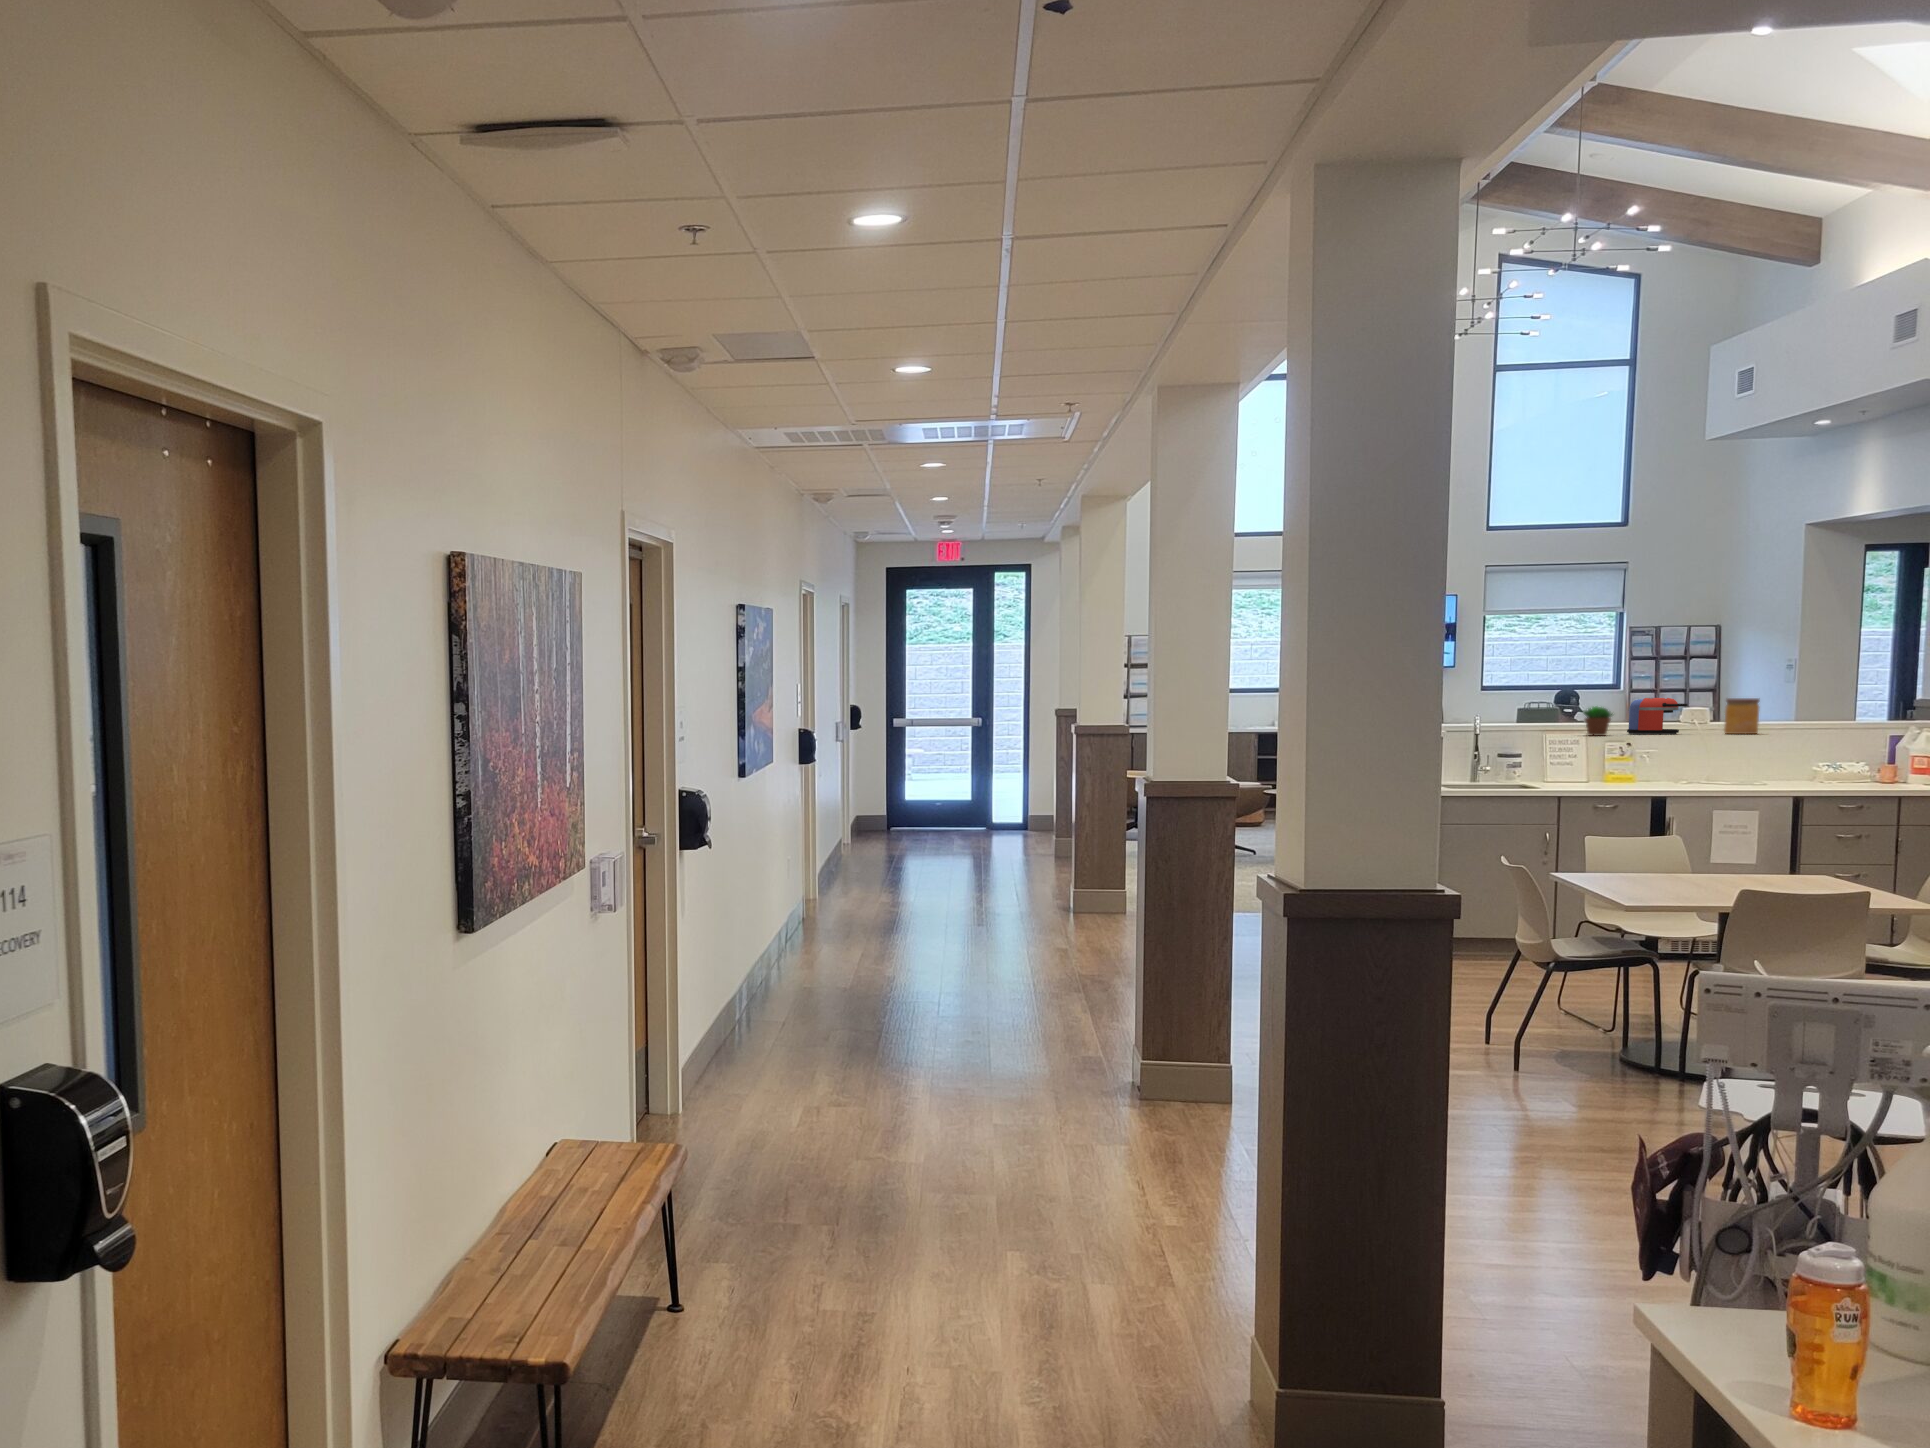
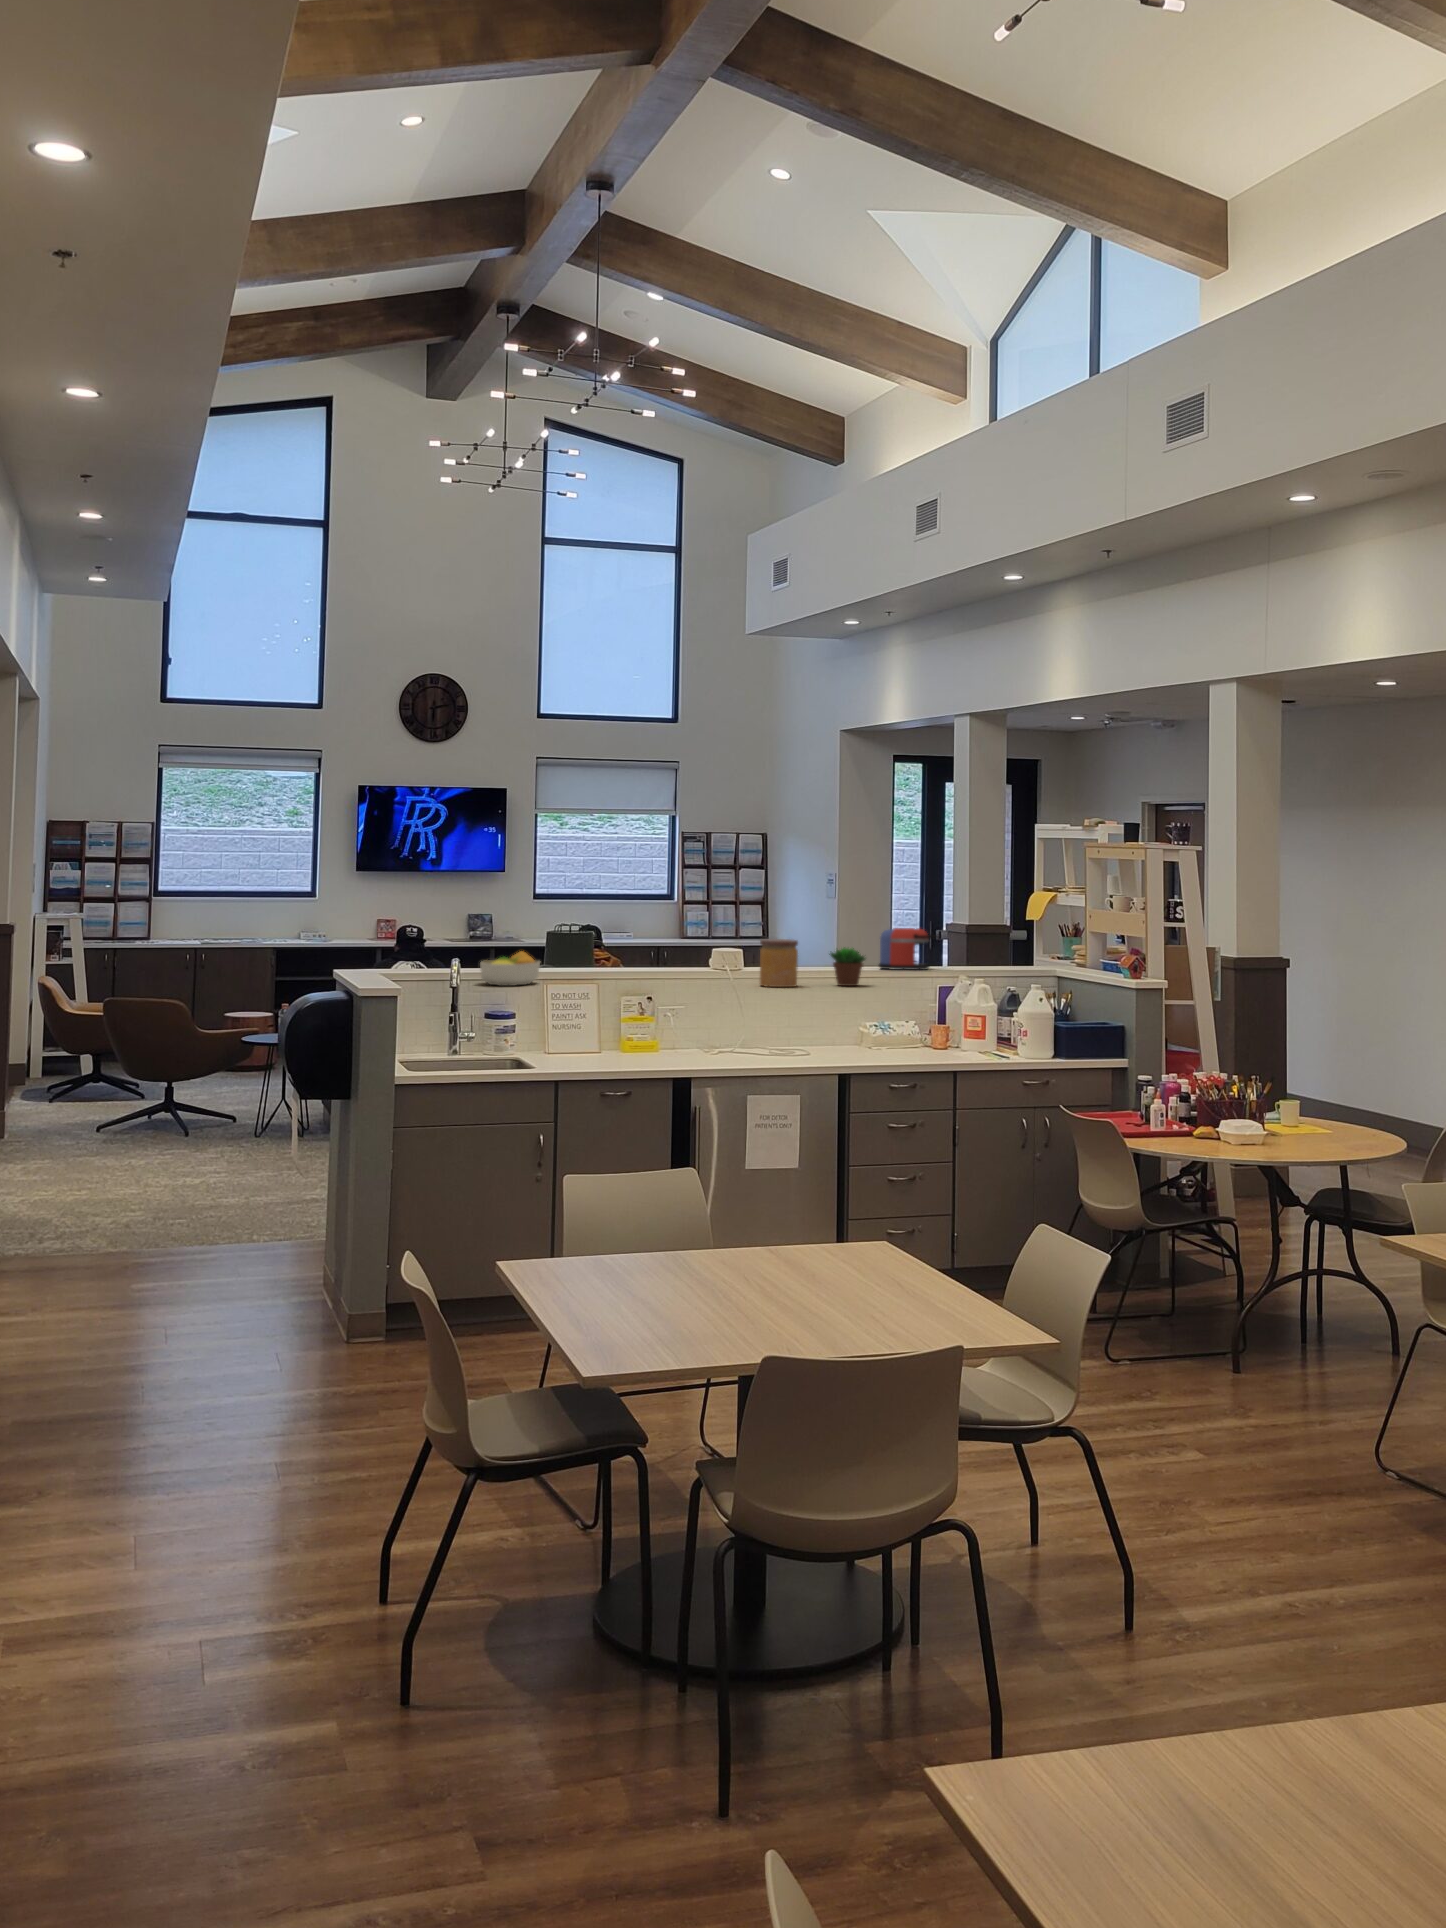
coffee maker: present [1627,698,1688,734] -> present [879,928,937,970]
succulent plant: present [1583,706,1612,736] -> present [829,947,866,986]
fruit bowl: none [1491,711,1537,735] -> present [480,951,540,986]

